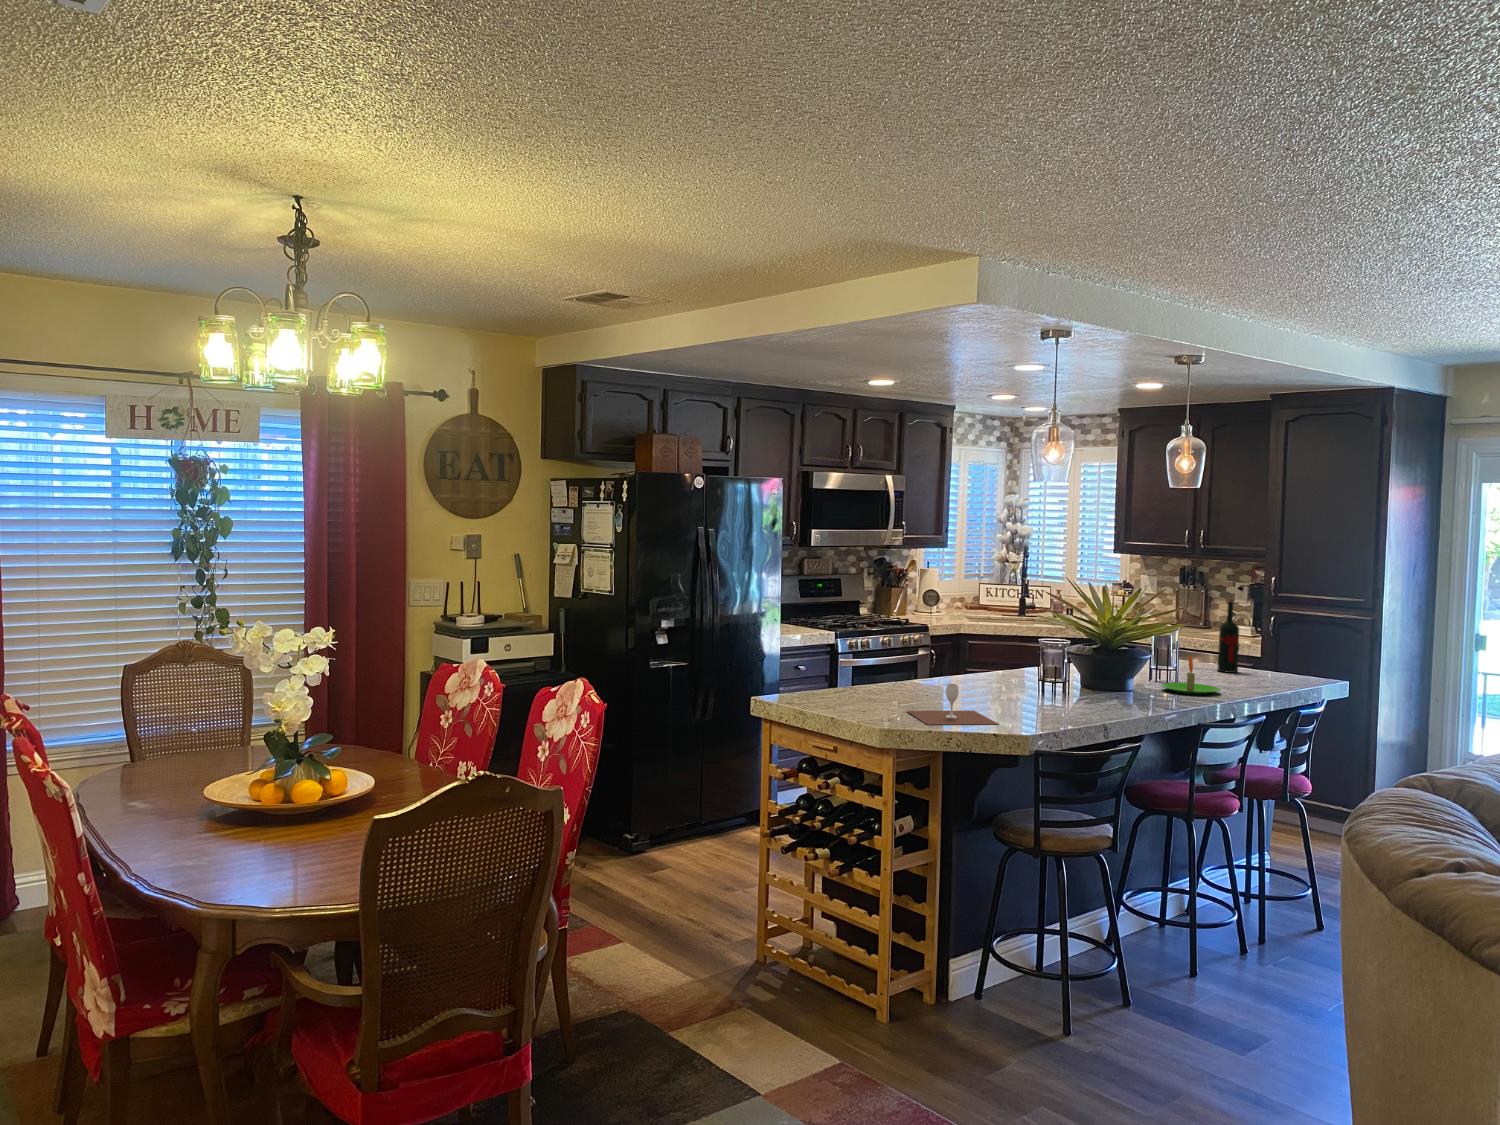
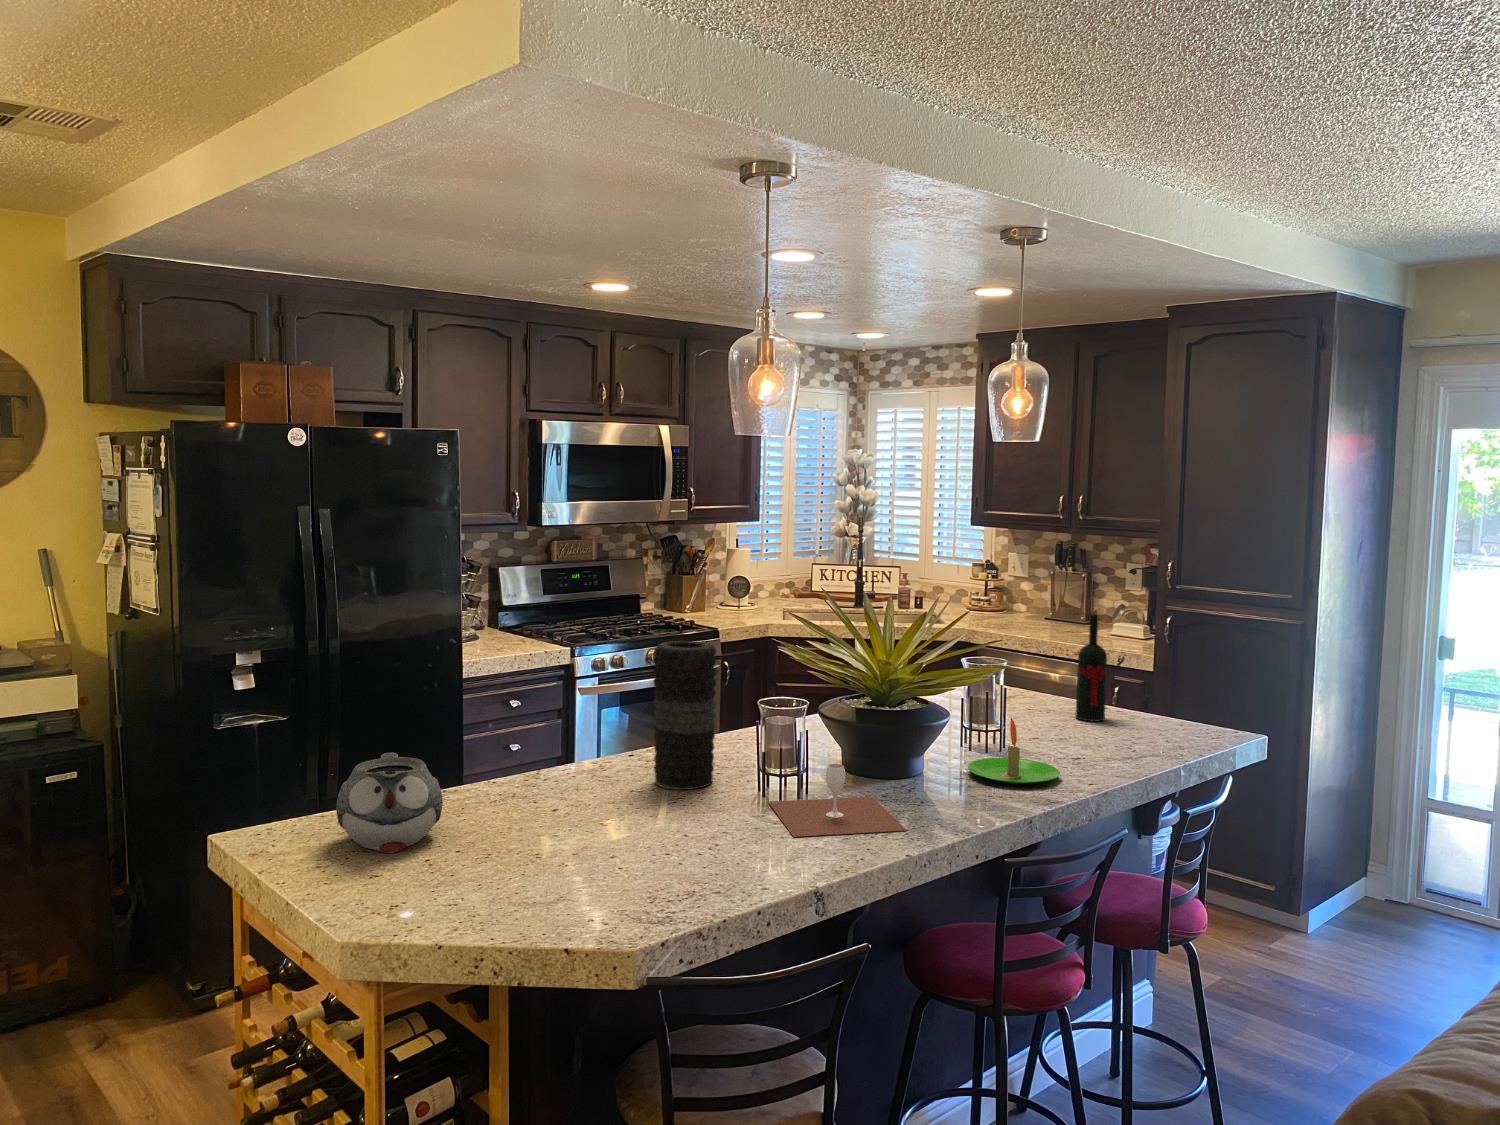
vase: none [972,604,1011,691] -> present [653,641,716,790]
teapot: none [823,657,880,706] -> present [336,753,443,853]
wine glass: present [907,684,998,725] -> present [768,764,907,837]

